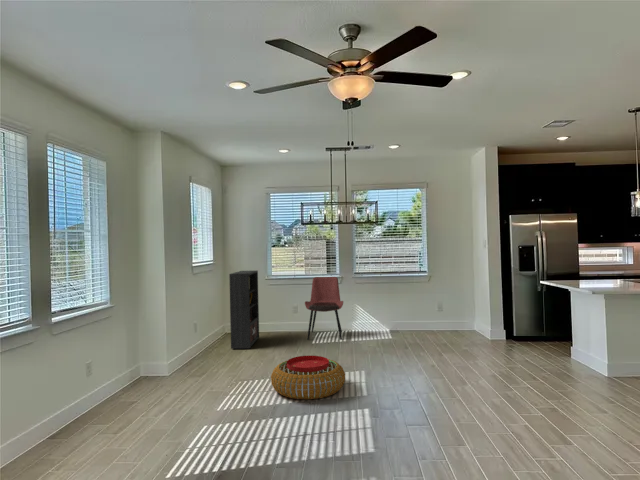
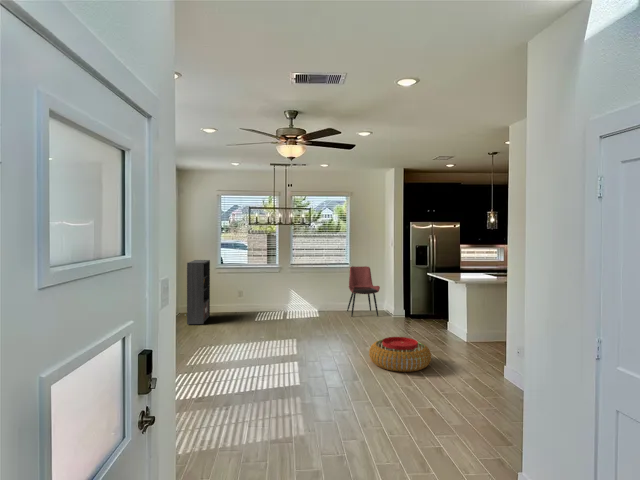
dining chair: present [305,277,343,340] -> present [347,266,380,317]
pouf: present [271,356,345,399] -> present [369,337,431,372]

